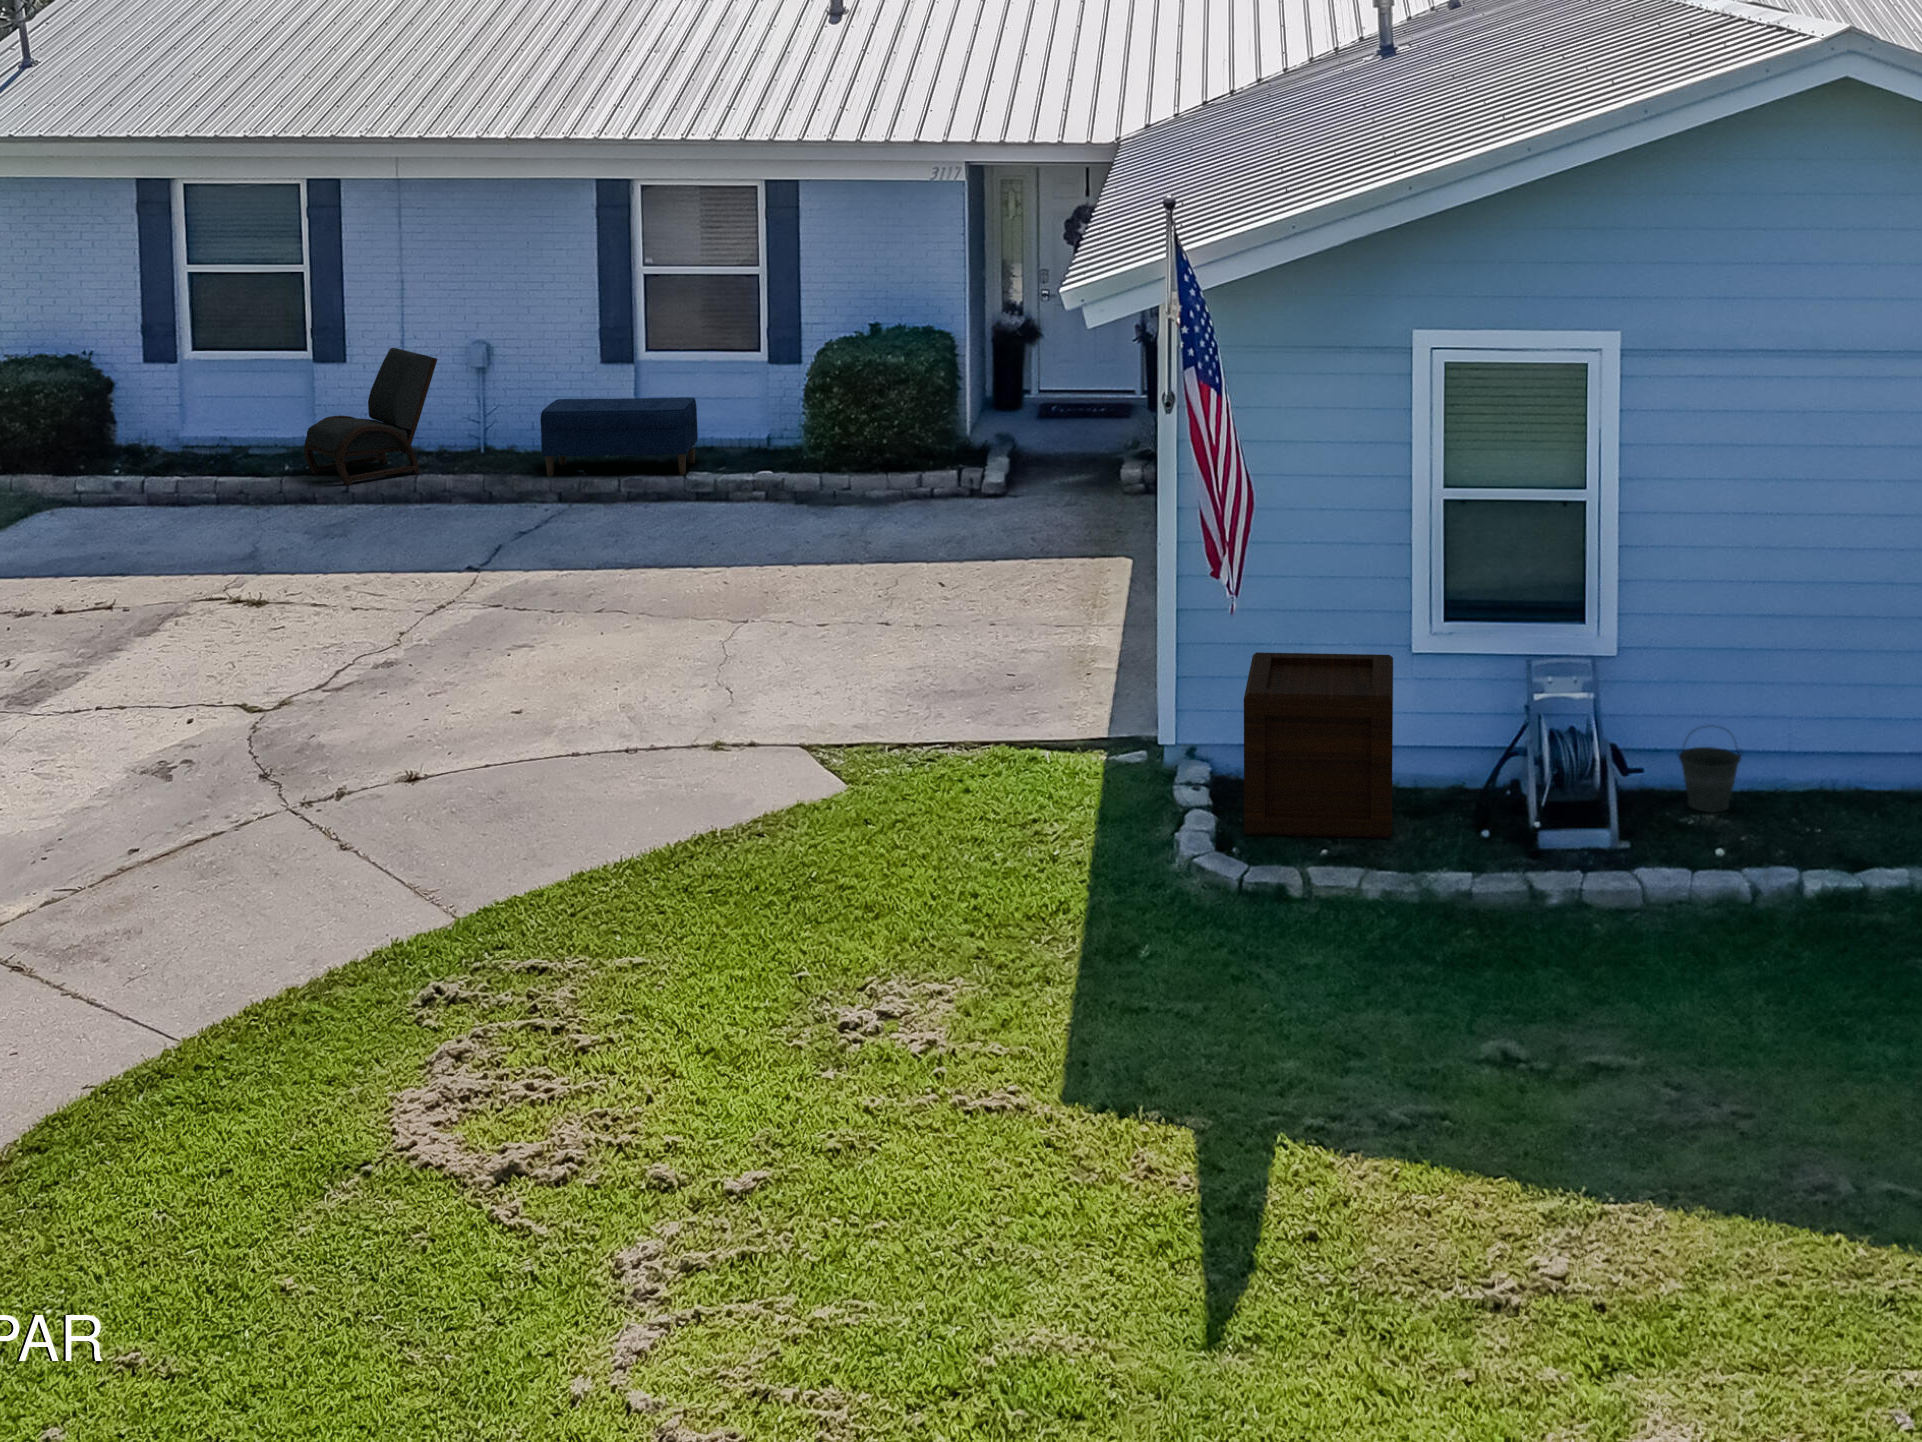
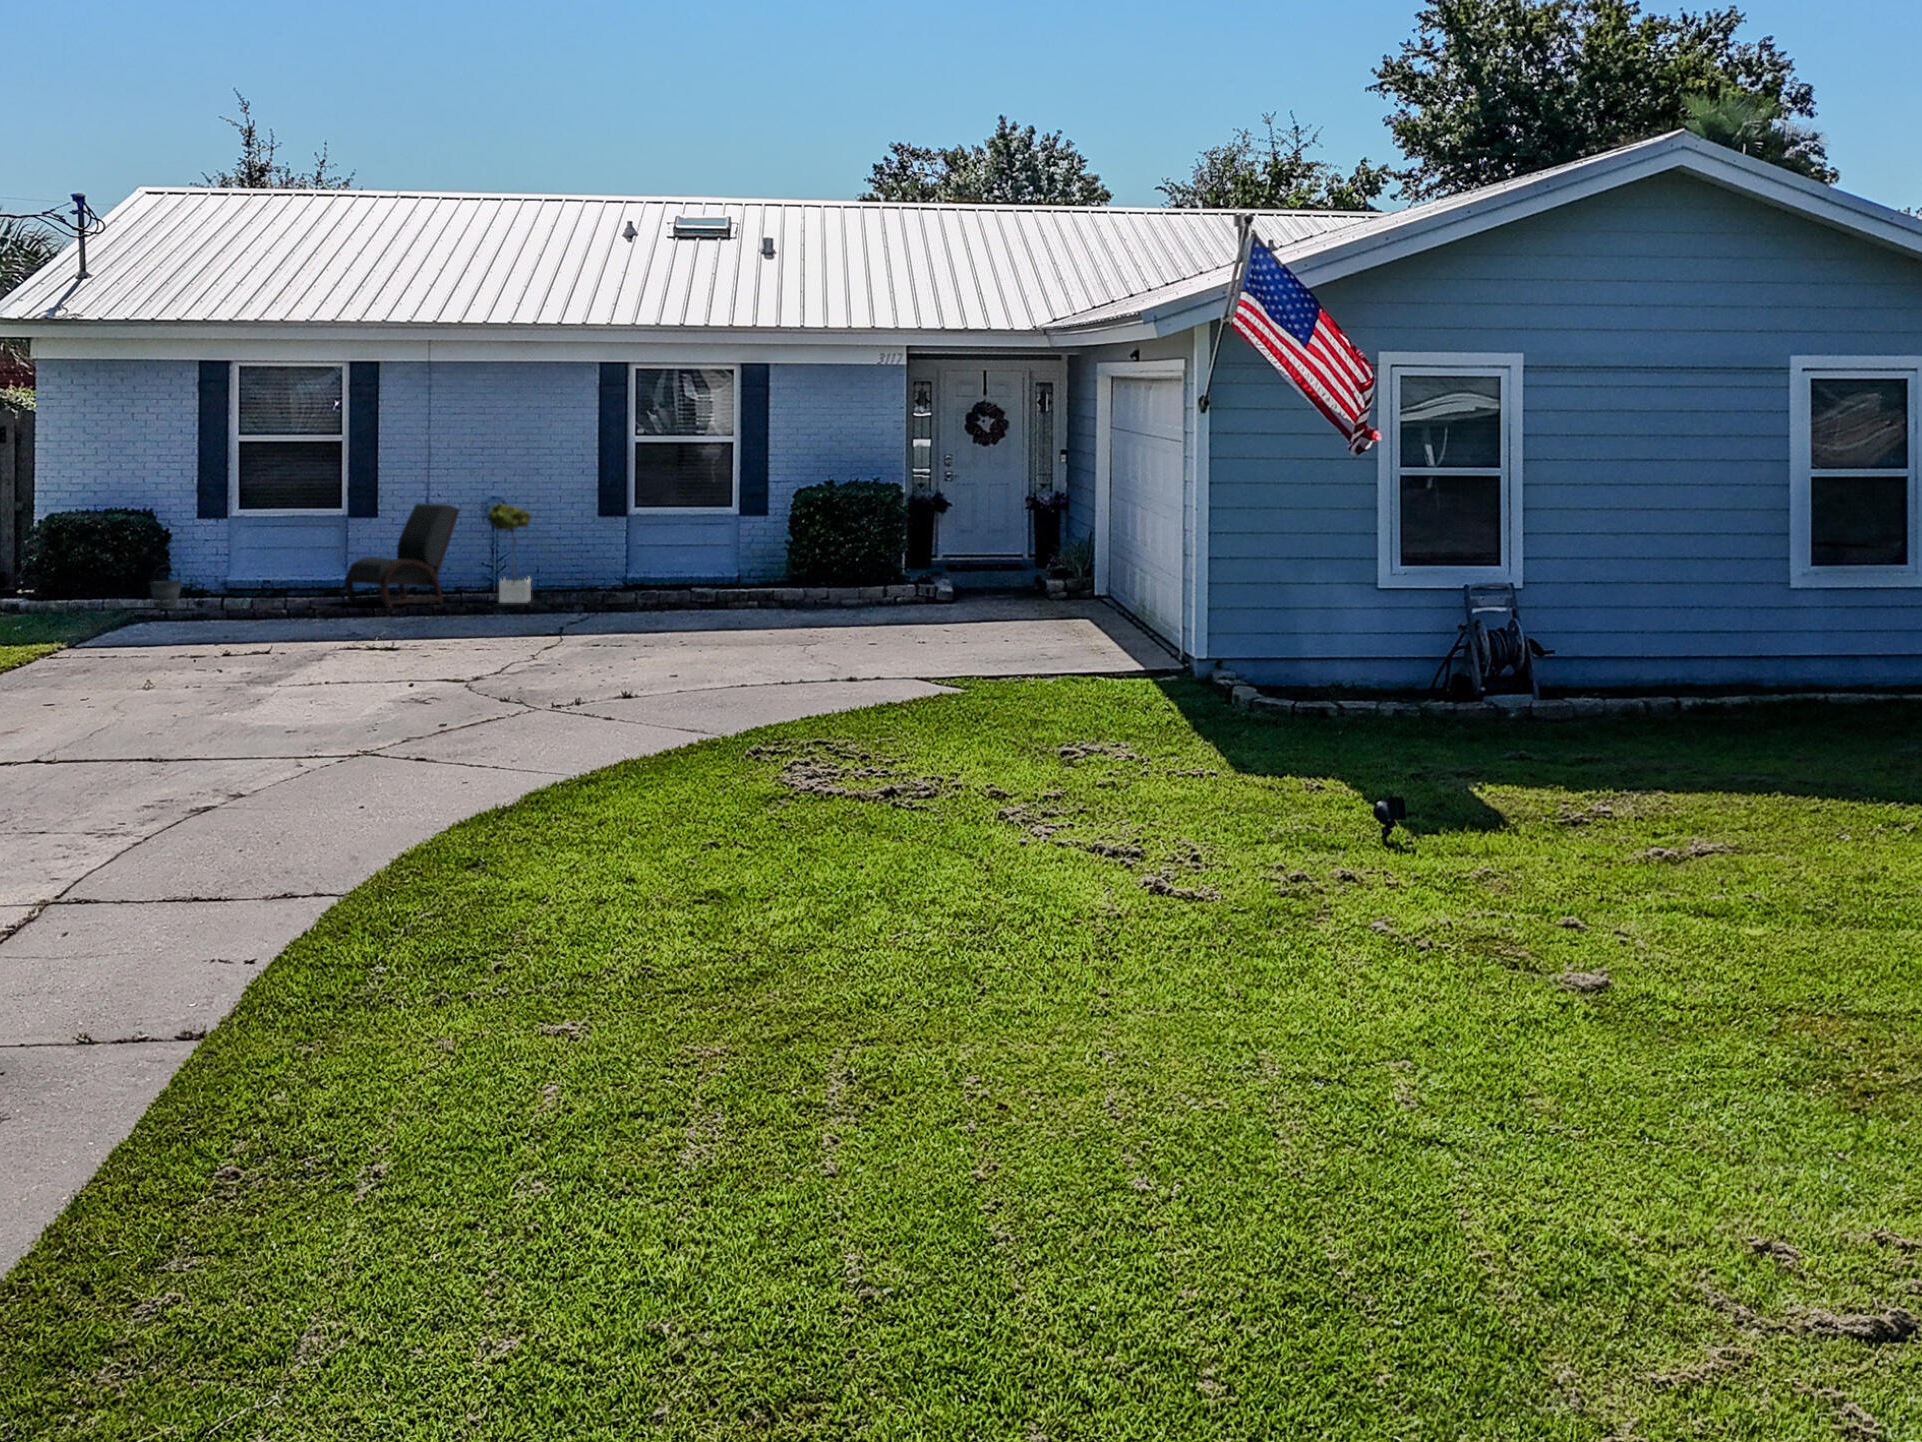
potted tree: none [470,352,530,471] -> present [488,503,531,603]
bench: present [540,397,698,477] -> none [550,546,672,605]
wooden crate: present [1244,652,1393,838] -> none [1263,584,1382,698]
bucket: present [1679,726,1741,812] -> present [150,569,182,609]

